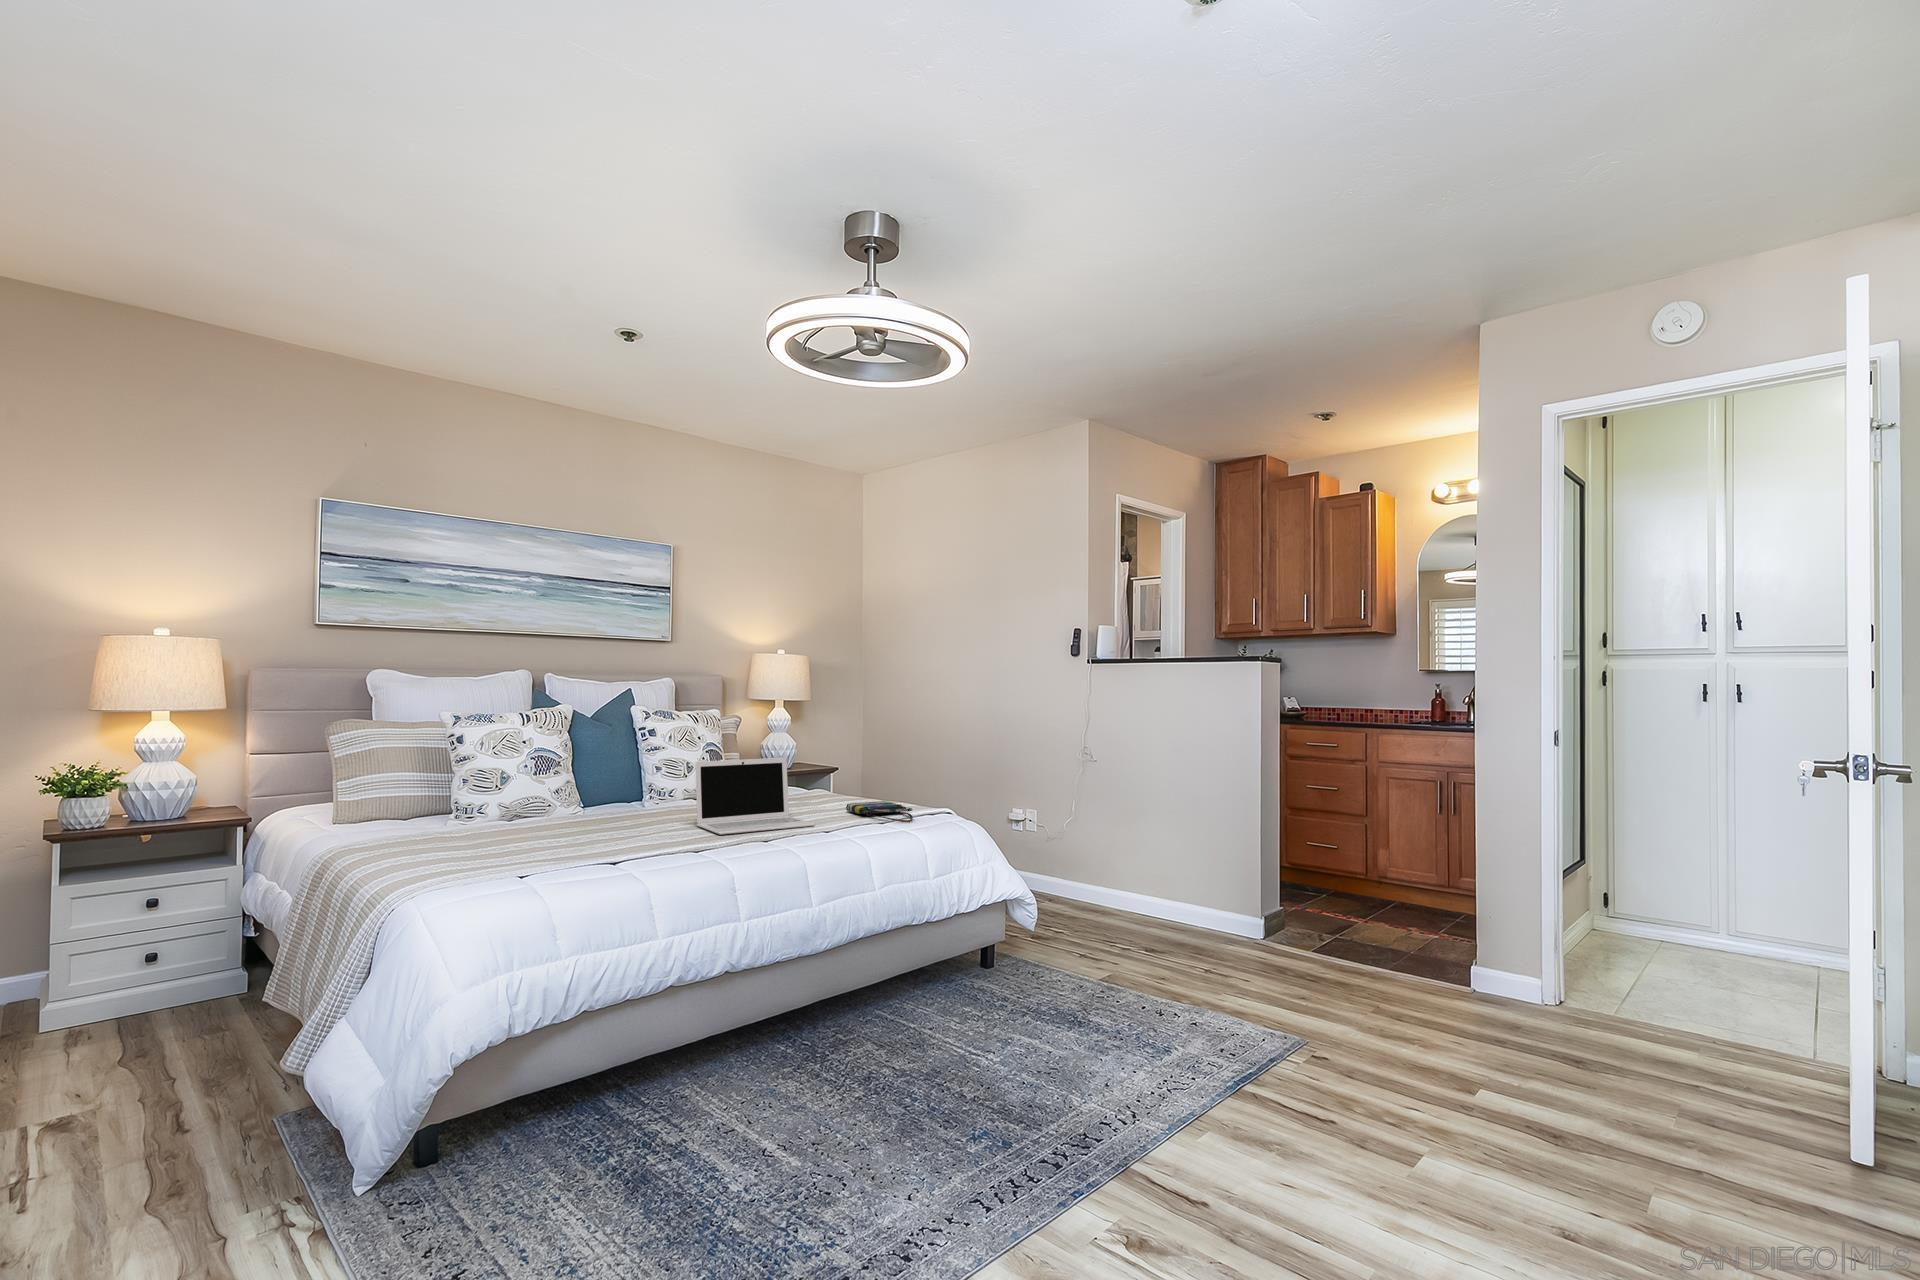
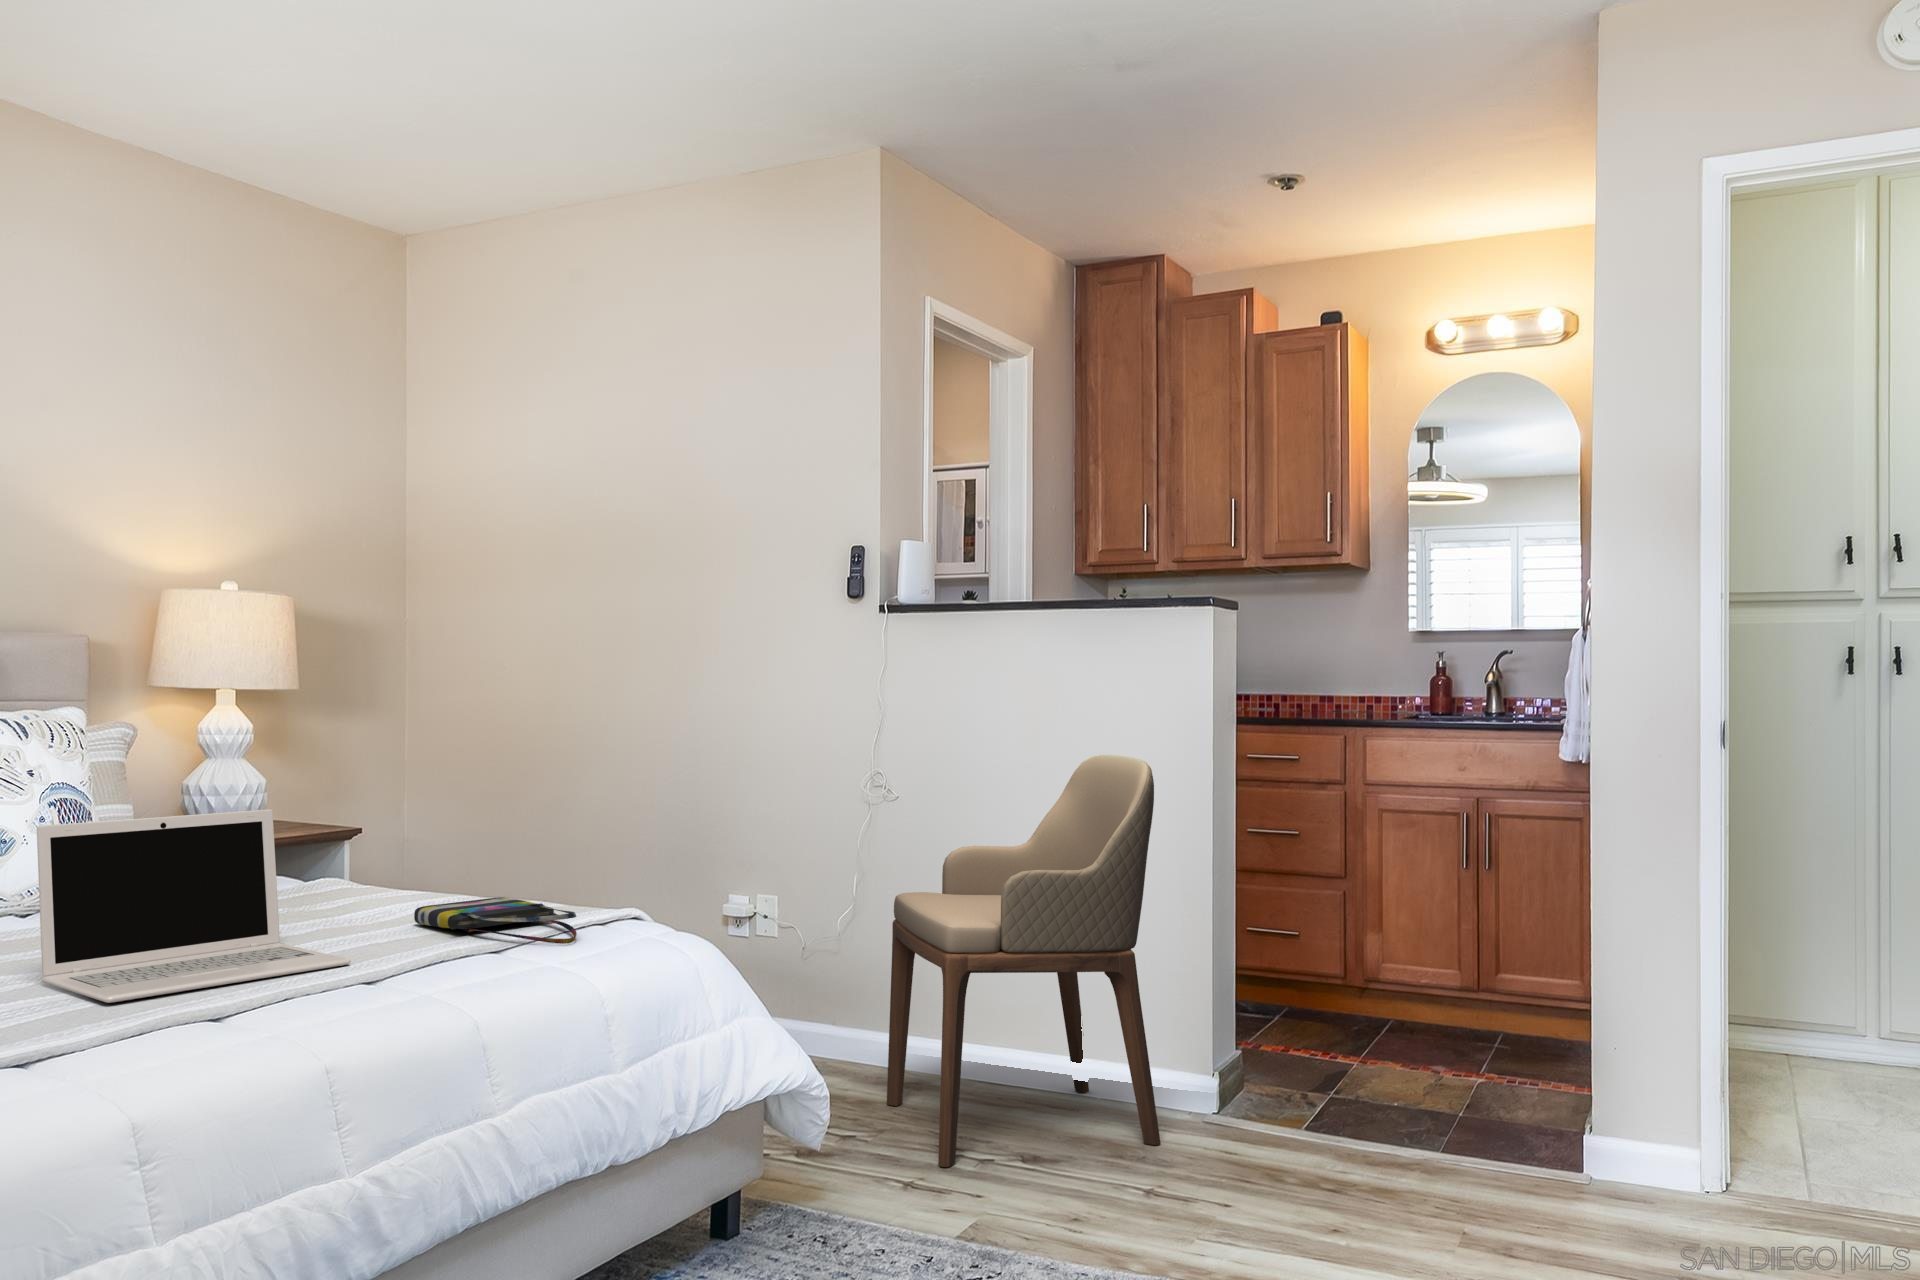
armchair: none [1086,741,1225,951] -> present [887,755,1161,1167]

